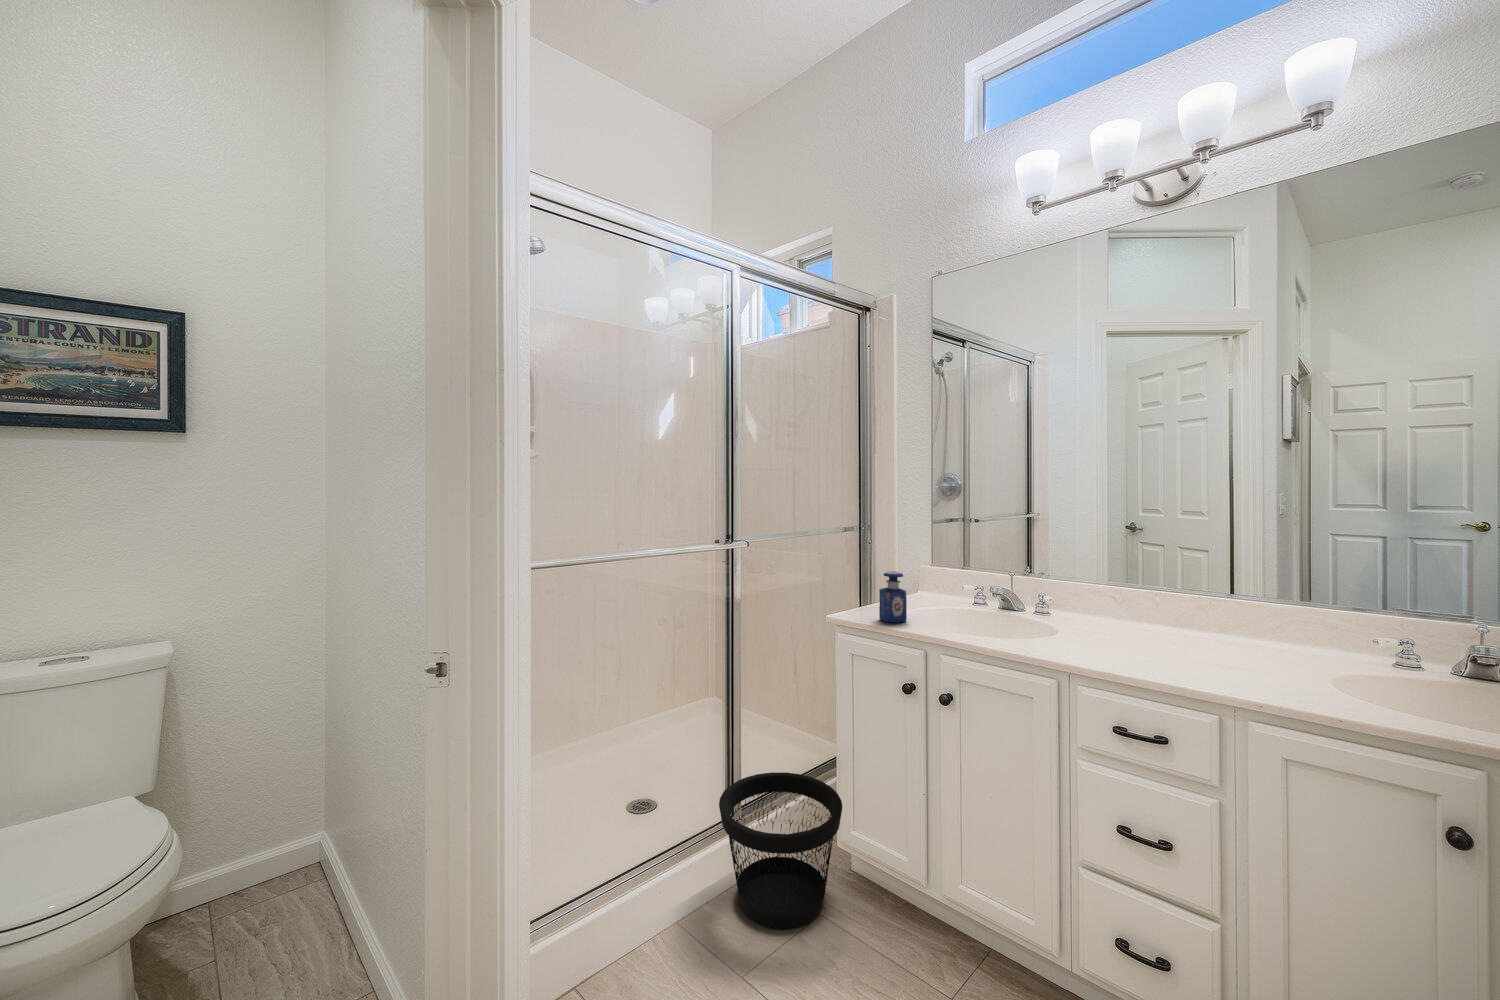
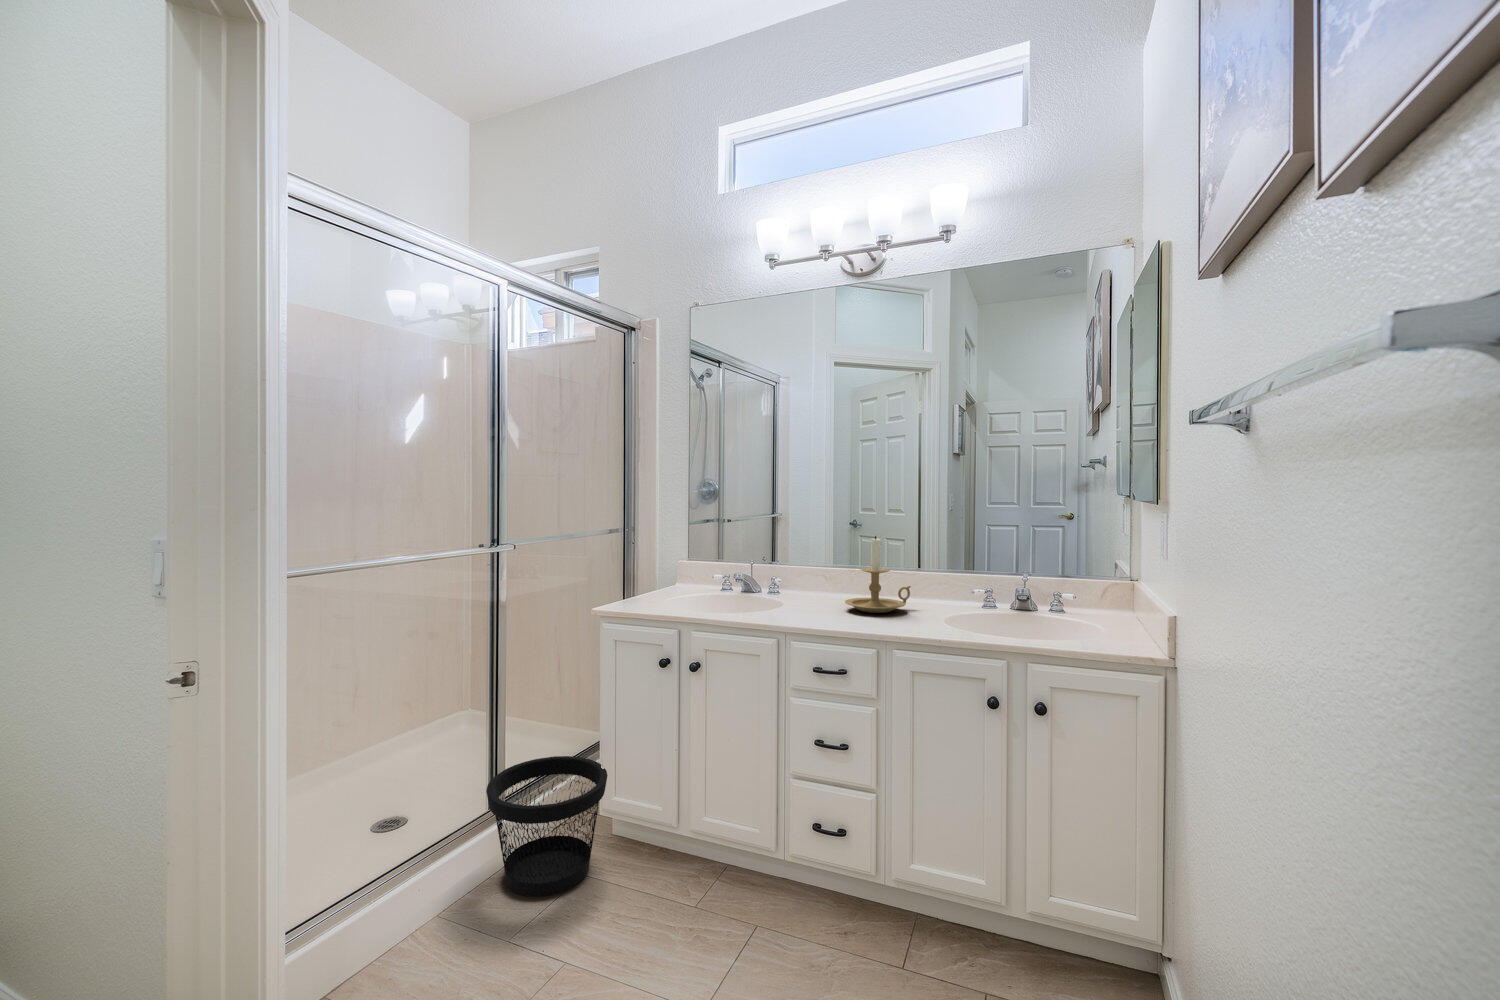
candle holder: none [1149,549,1257,655] -> present [845,536,911,613]
perfume bottle: present [879,571,907,622] -> none [642,562,666,607]

